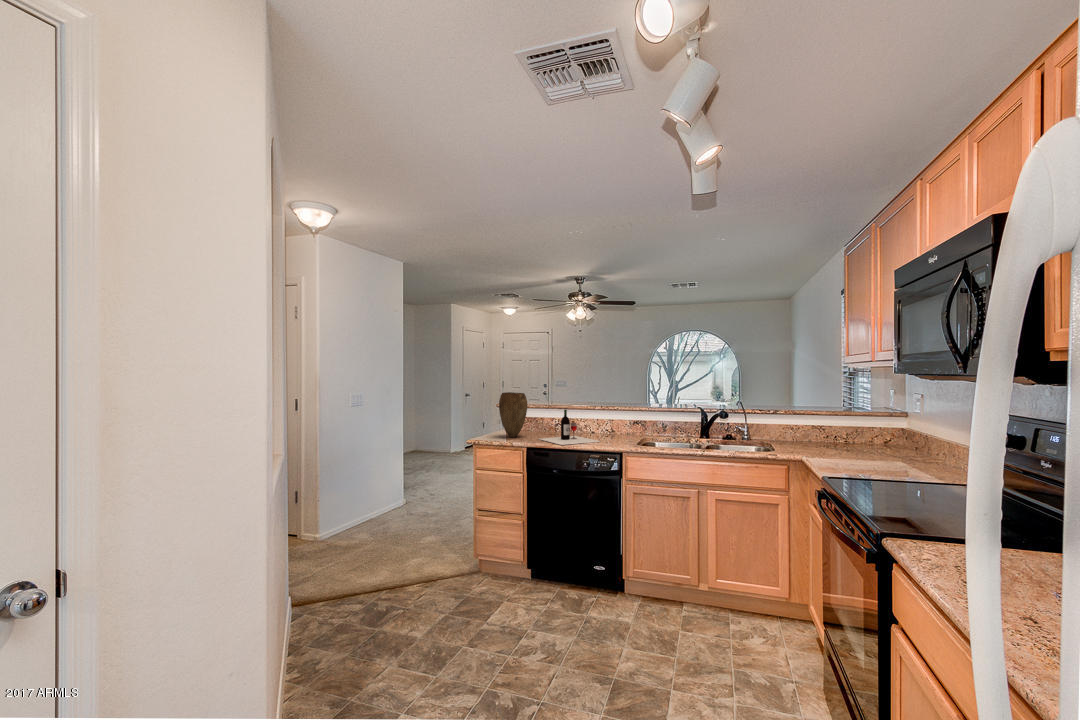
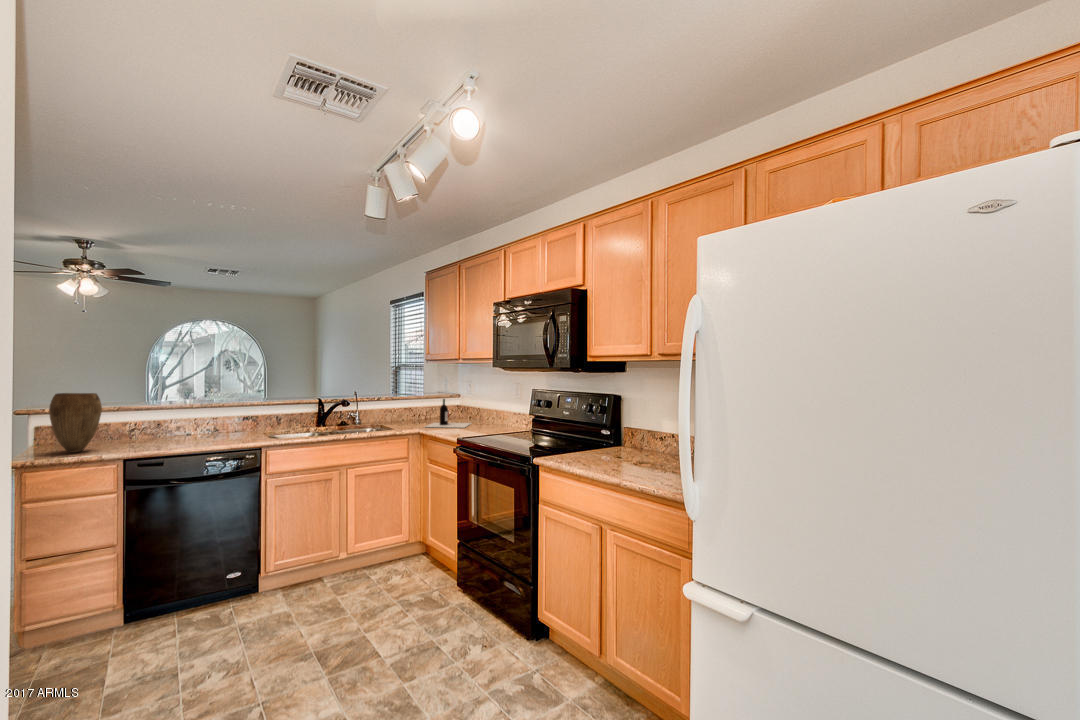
wine bottle: present [540,410,600,445] -> present [425,399,471,428]

